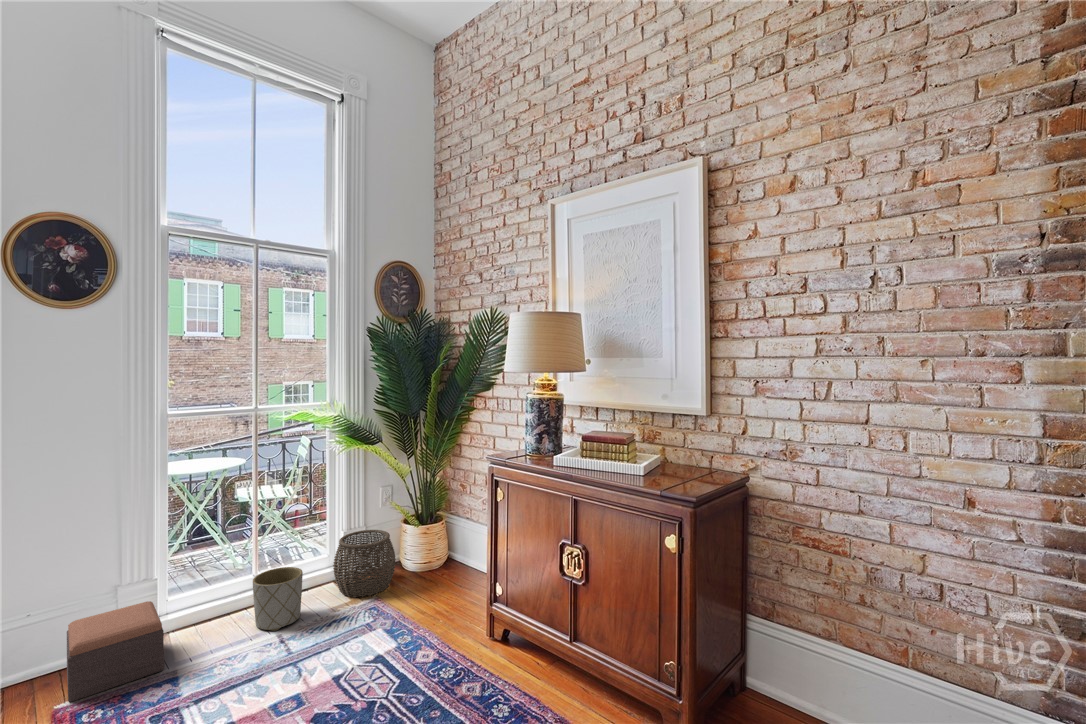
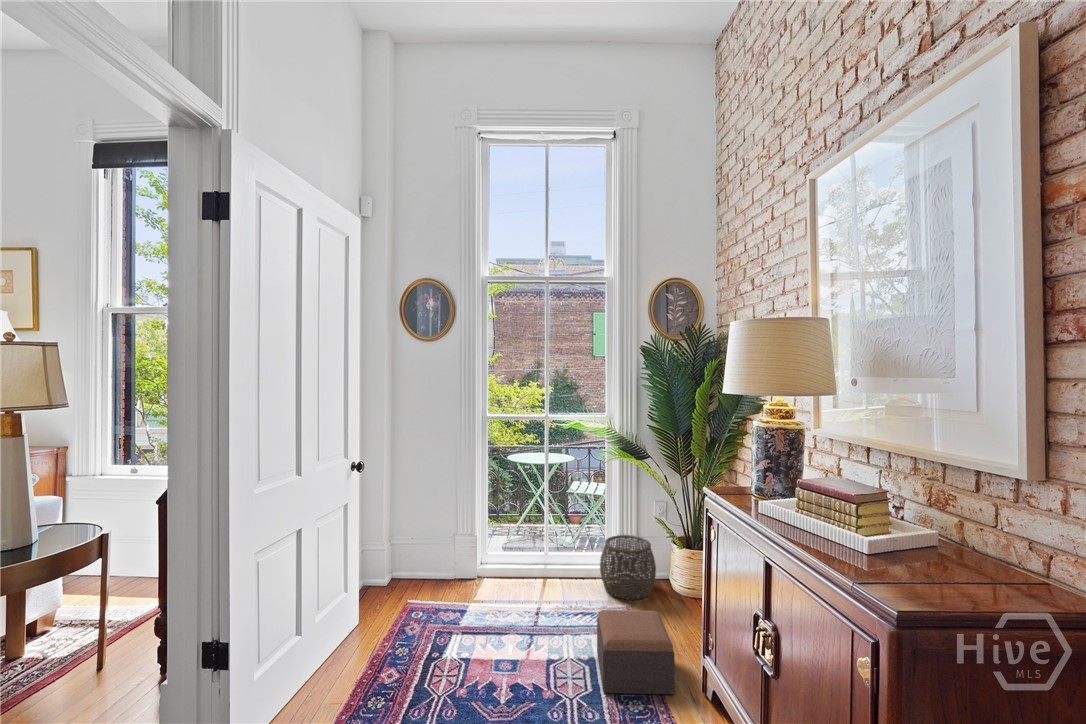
planter: present [253,567,303,631] -> none [529,549,566,601]
footstool: present [67,601,164,702] -> present [597,610,675,695]

